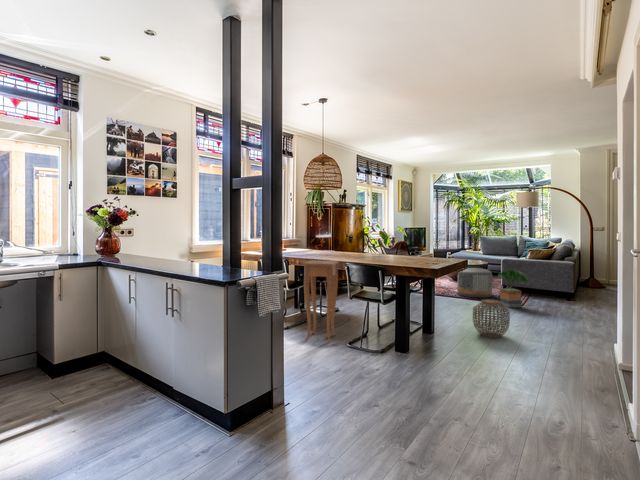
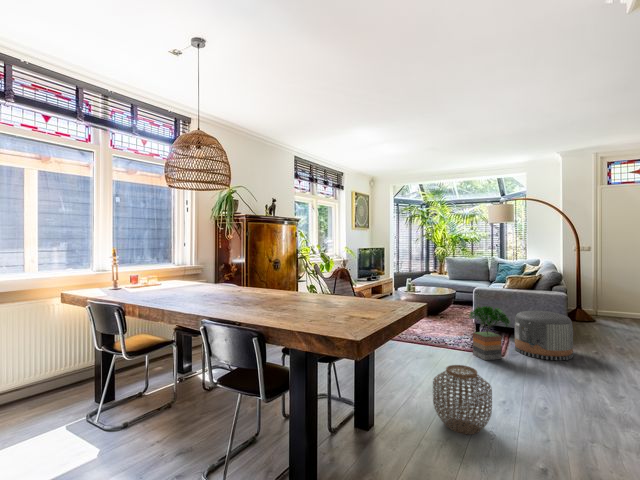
side table: present [303,260,339,342] -> none [131,304,209,458]
pouf: present [457,268,492,297] -> present [515,311,573,360]

